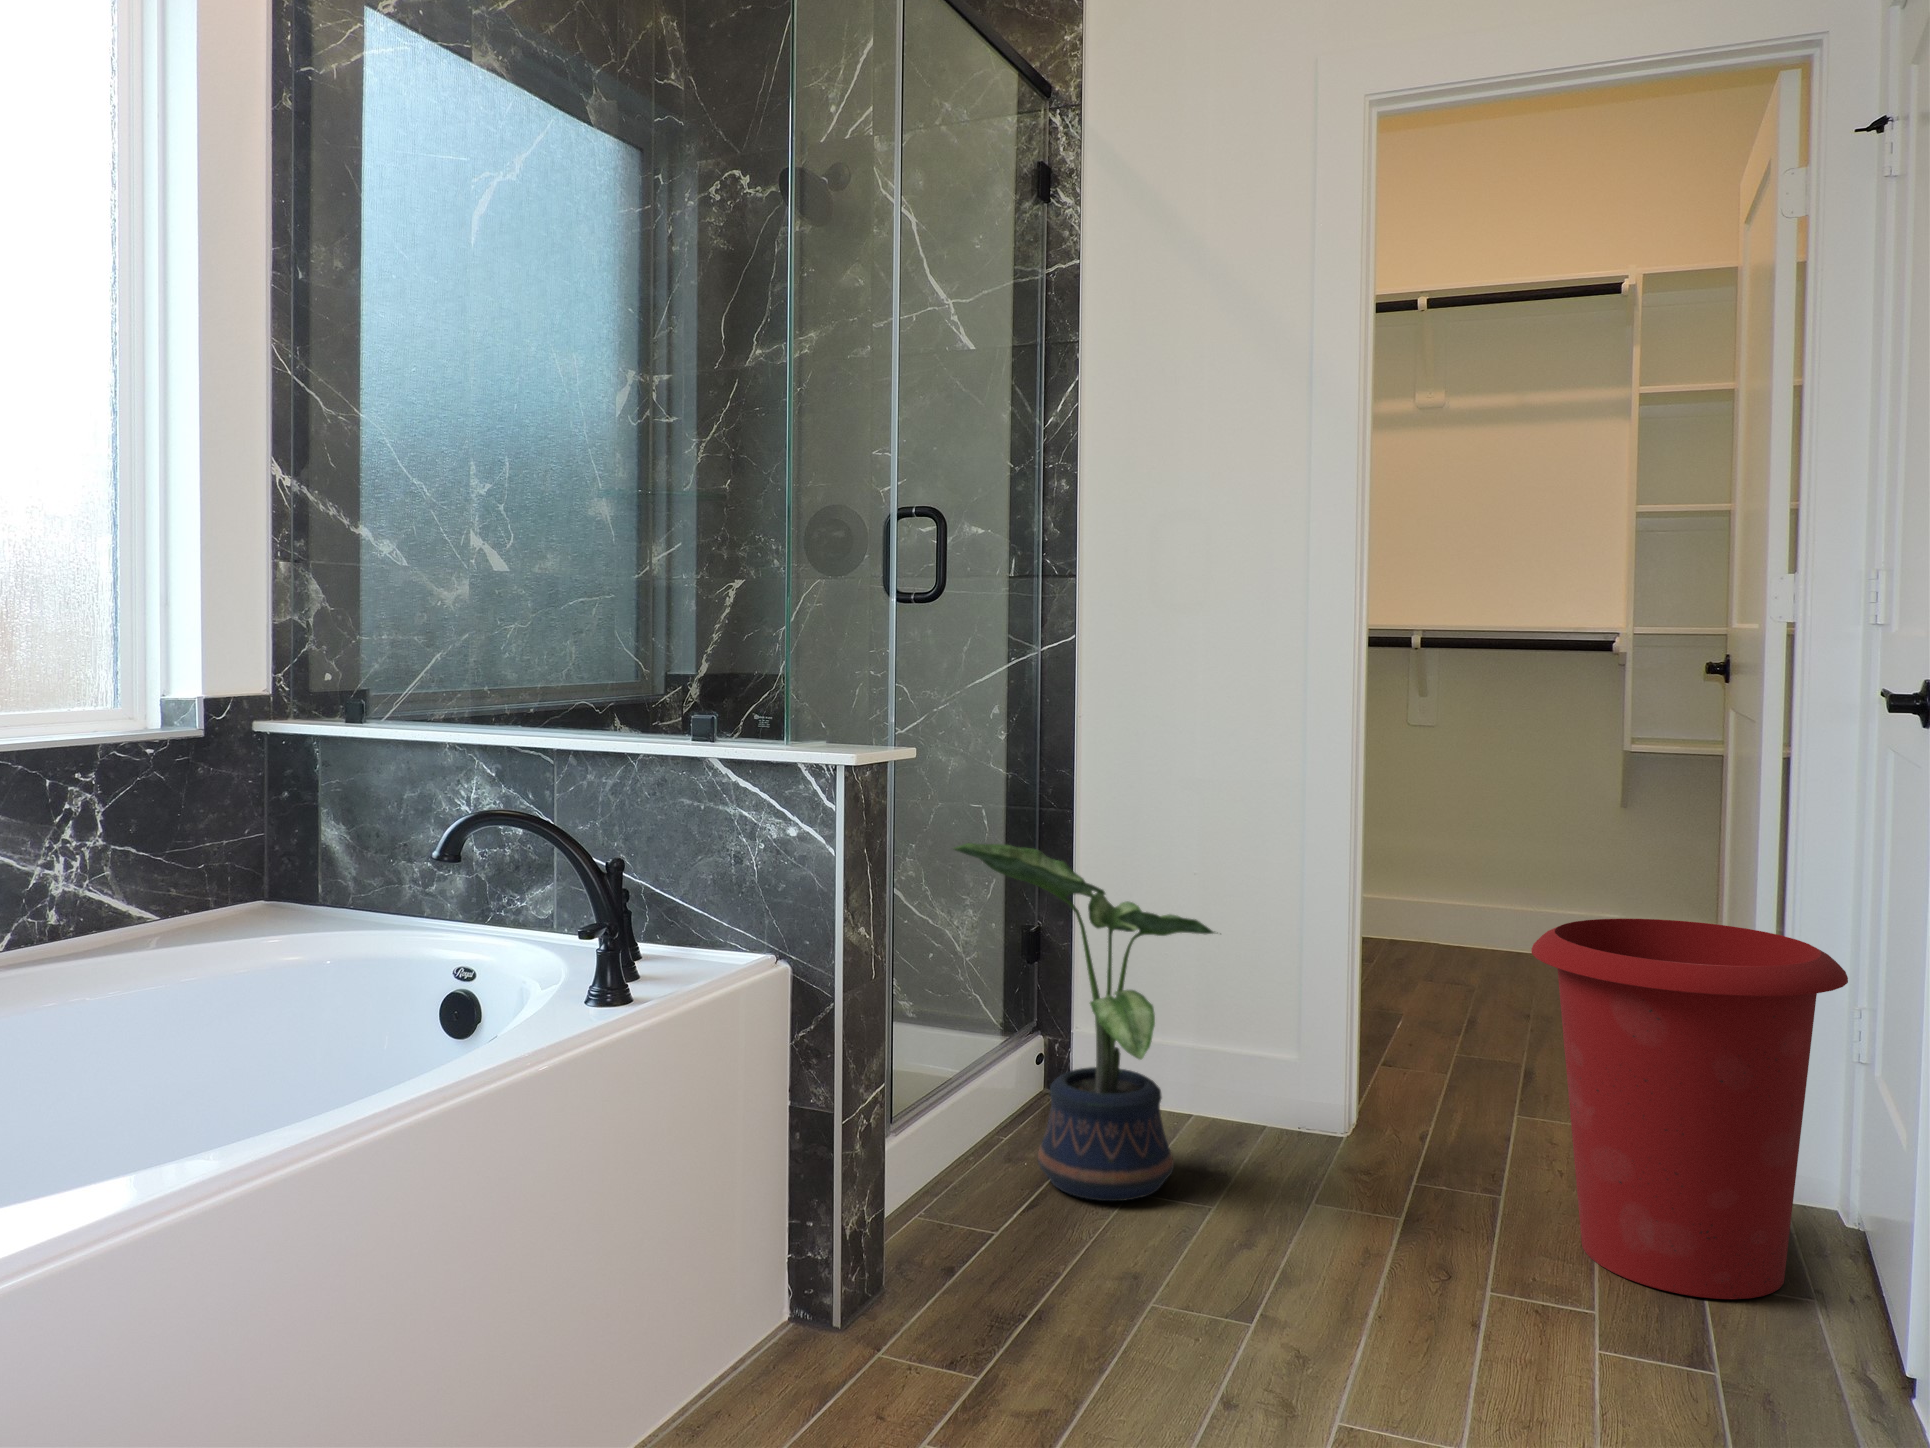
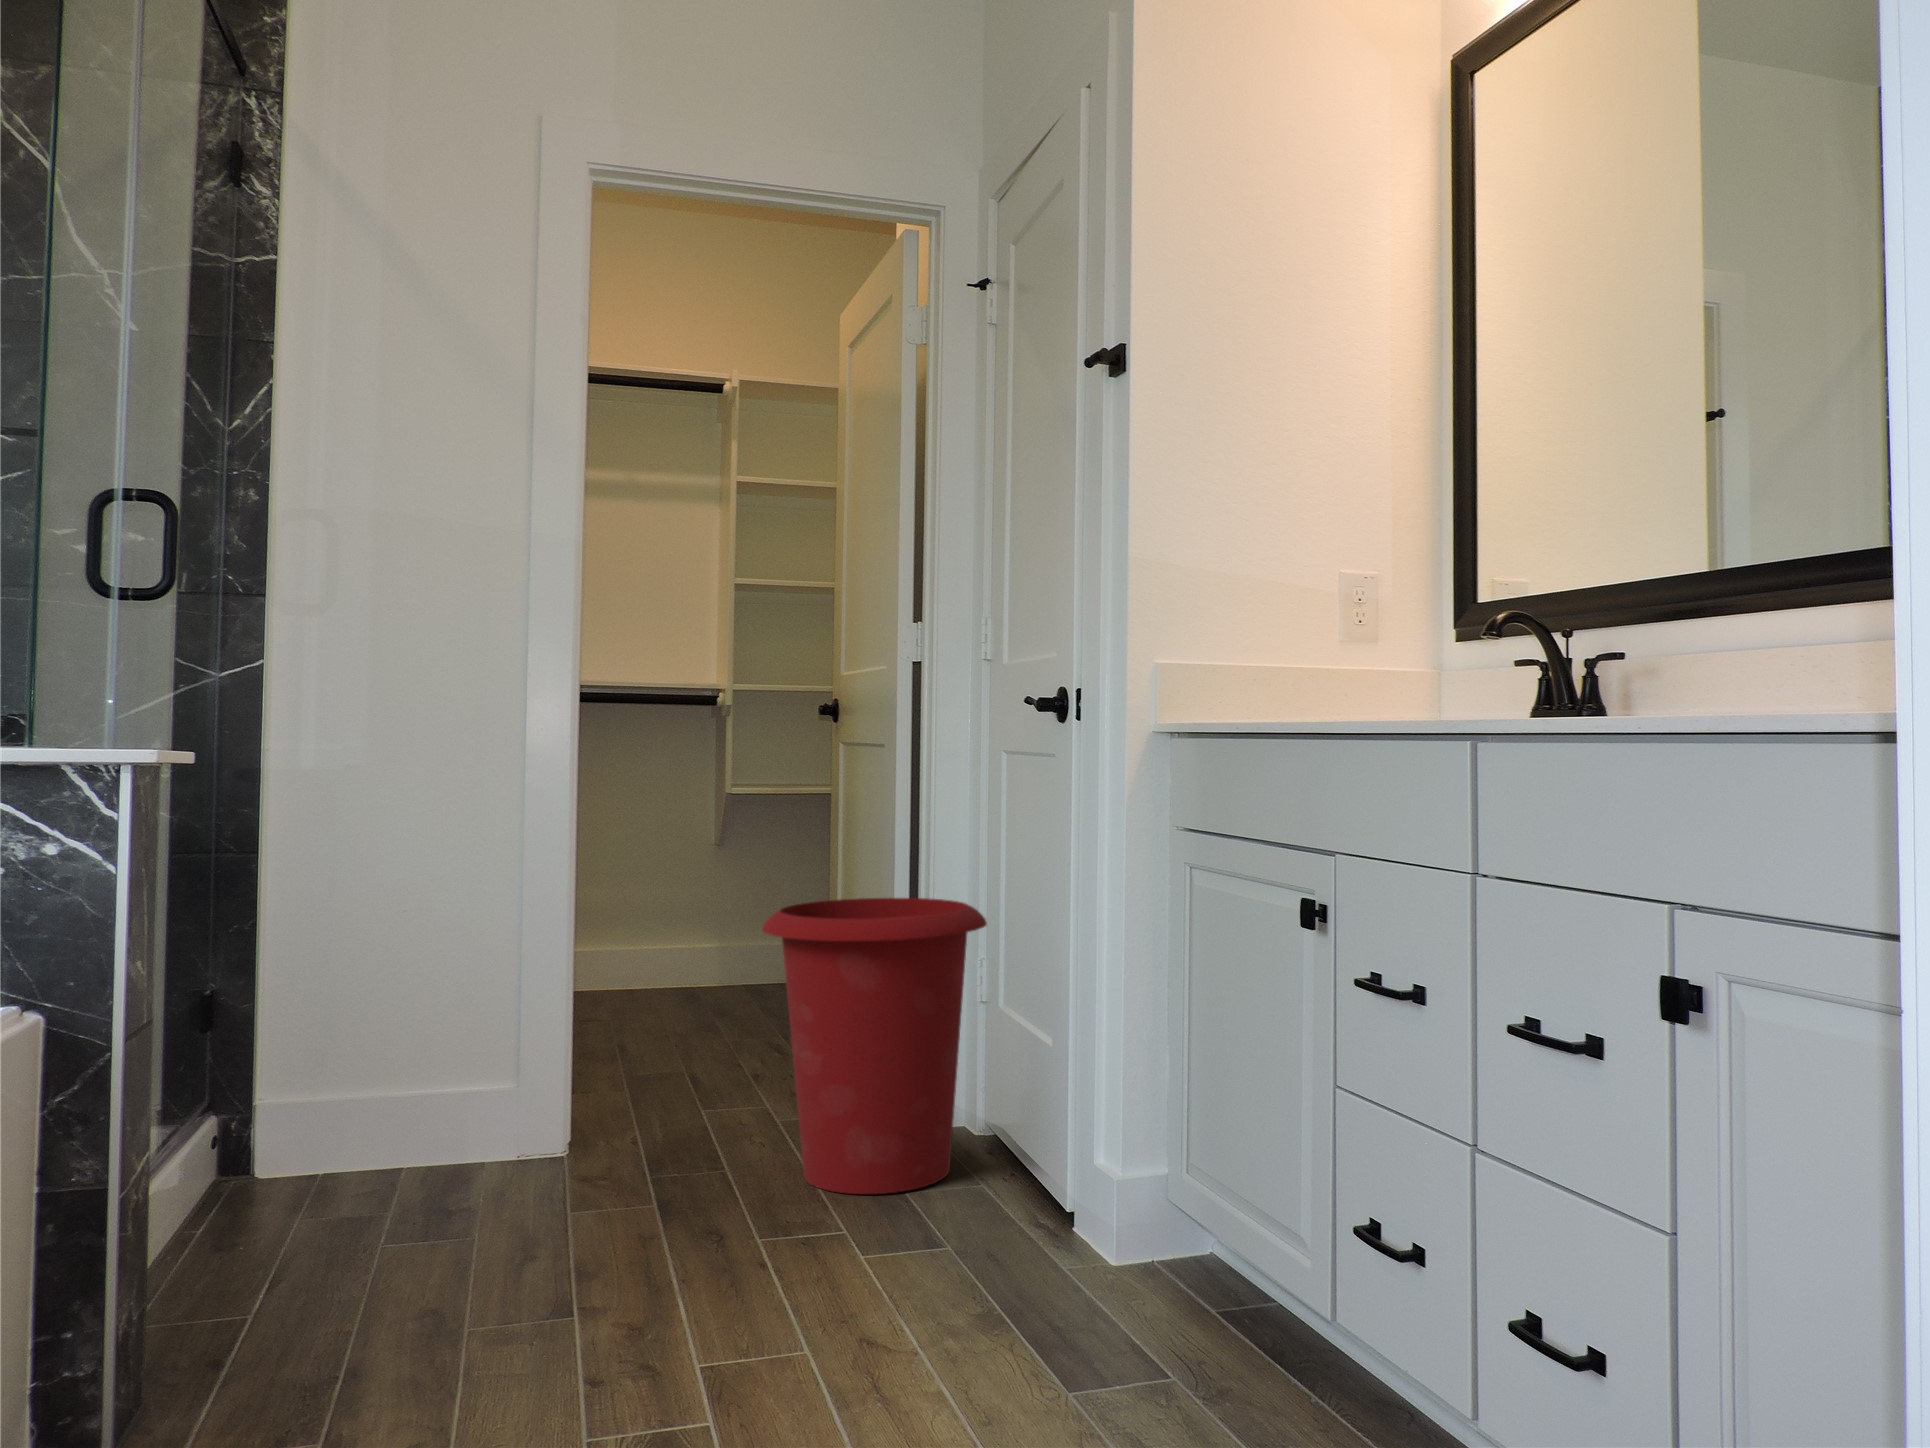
potted plant: present [954,843,1215,1201] -> none [165,882,491,1264]

